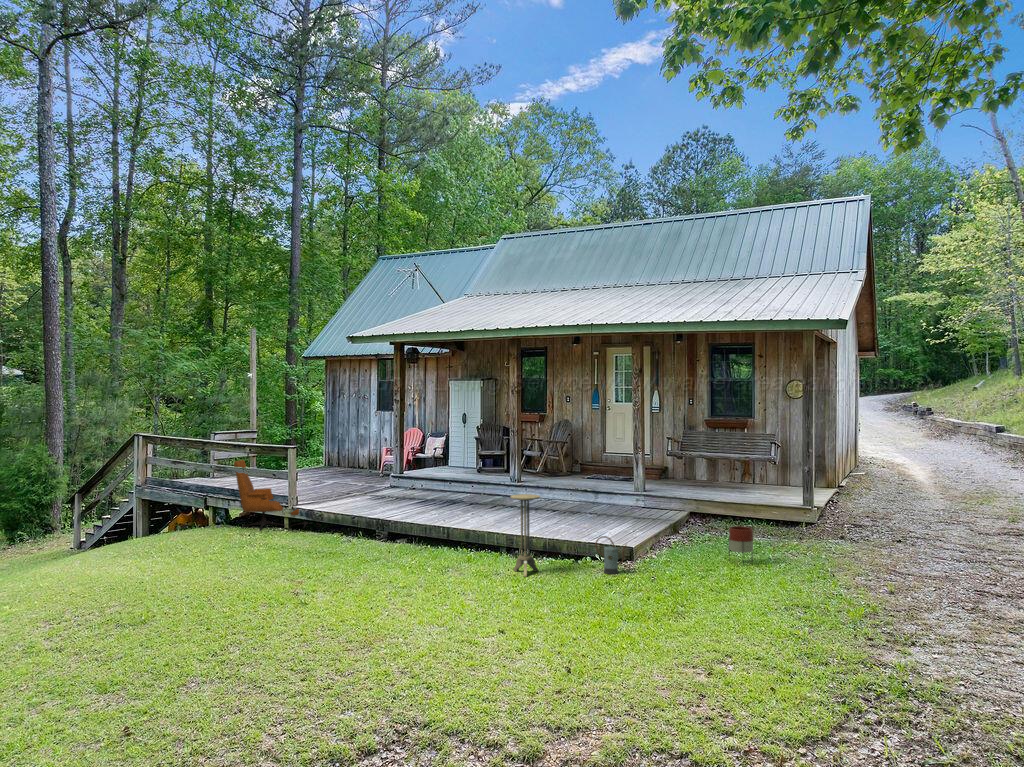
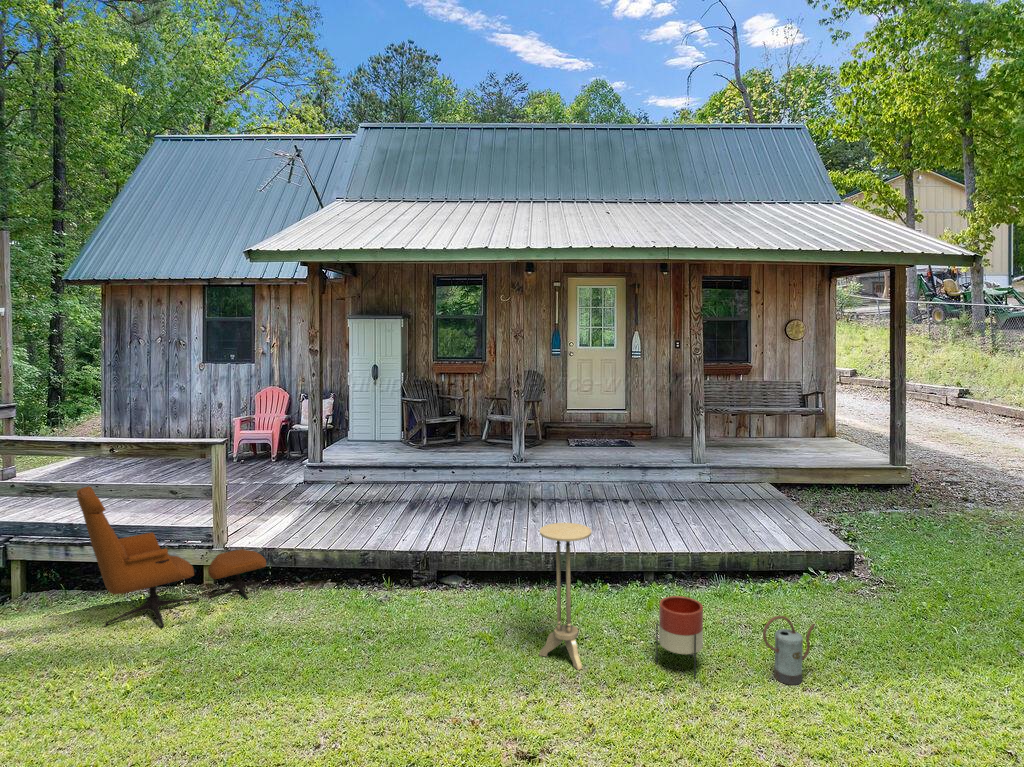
side table: present [510,494,540,577] -> present [539,523,592,670]
planter: present [729,526,753,560] -> present [656,596,703,678]
watering can: present [595,536,627,574] -> present [763,616,815,685]

